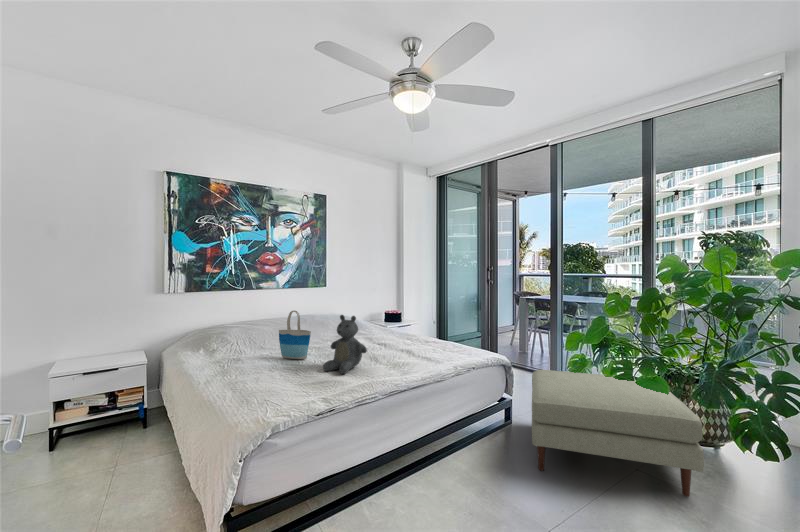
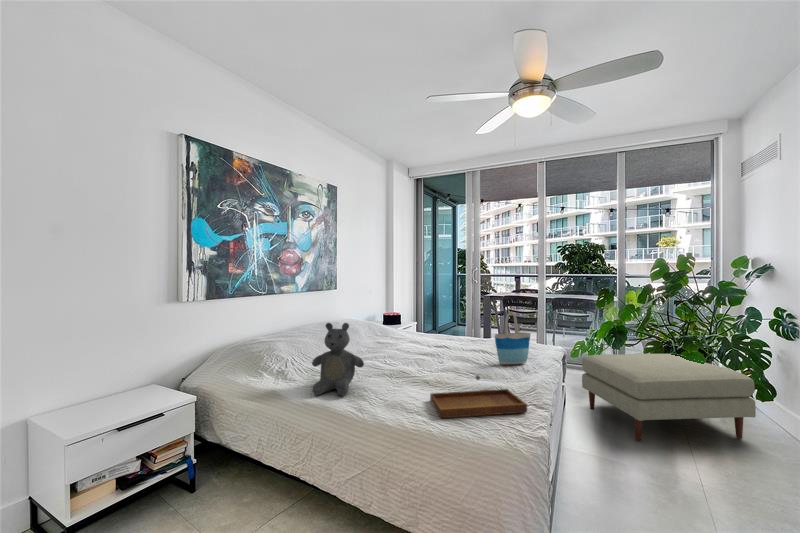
tote bag: present [279,311,311,359] -> present [495,312,531,365]
teddy bear: present [323,315,367,374] -> present [312,323,364,396]
tray: none [245,367,332,404] -> present [430,375,527,418]

